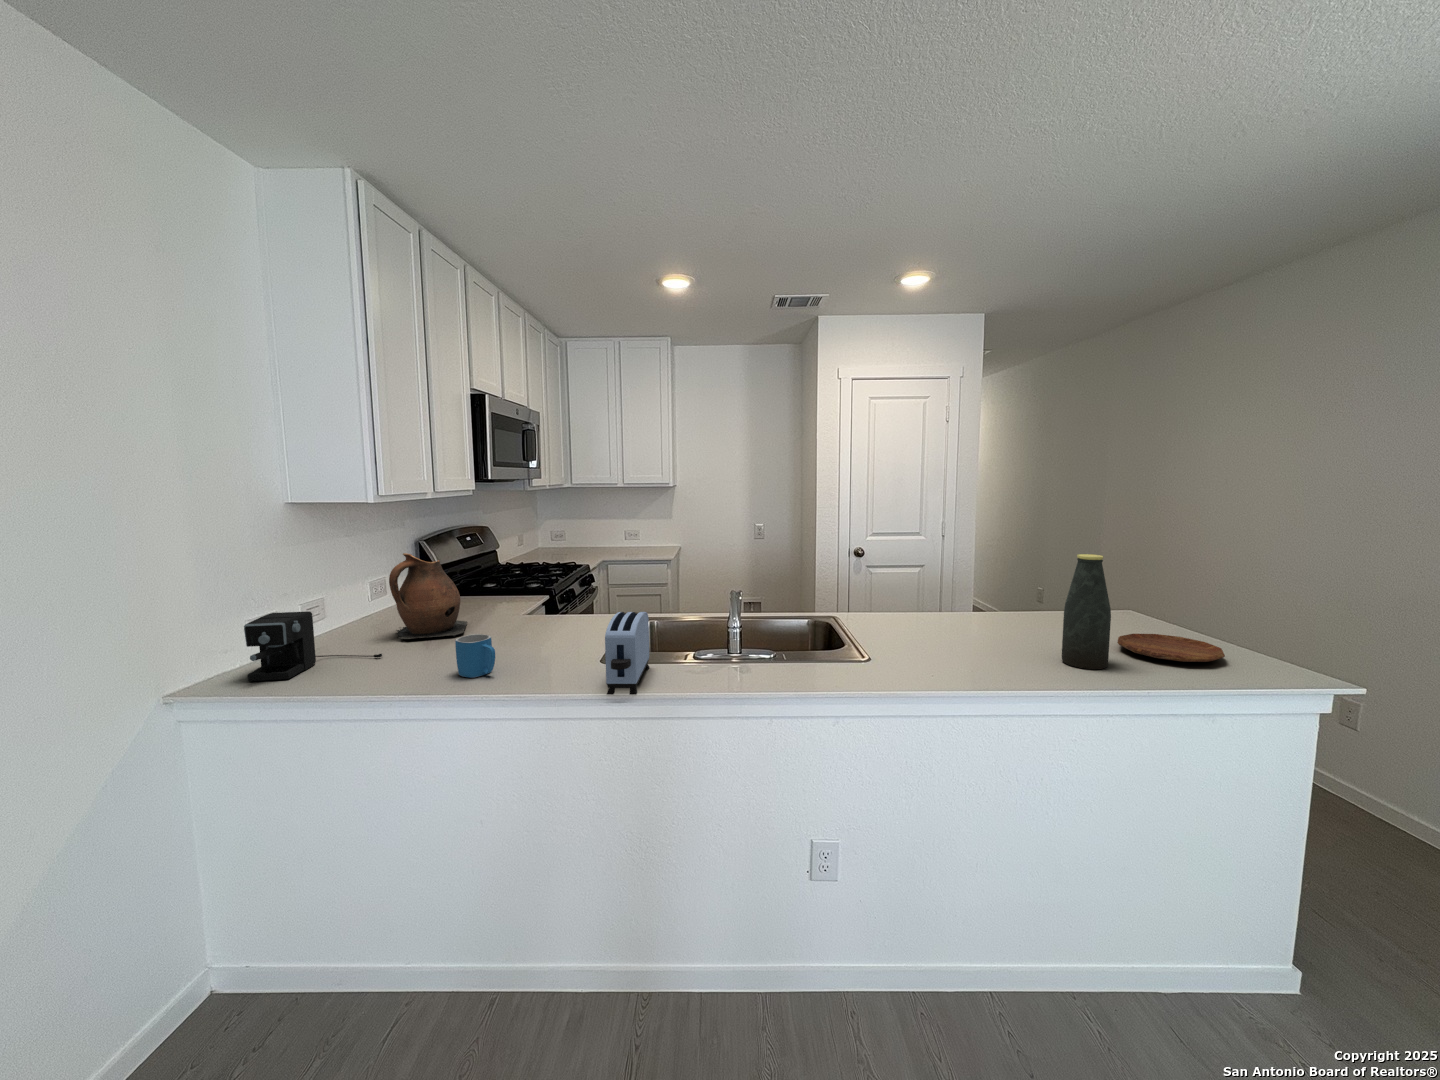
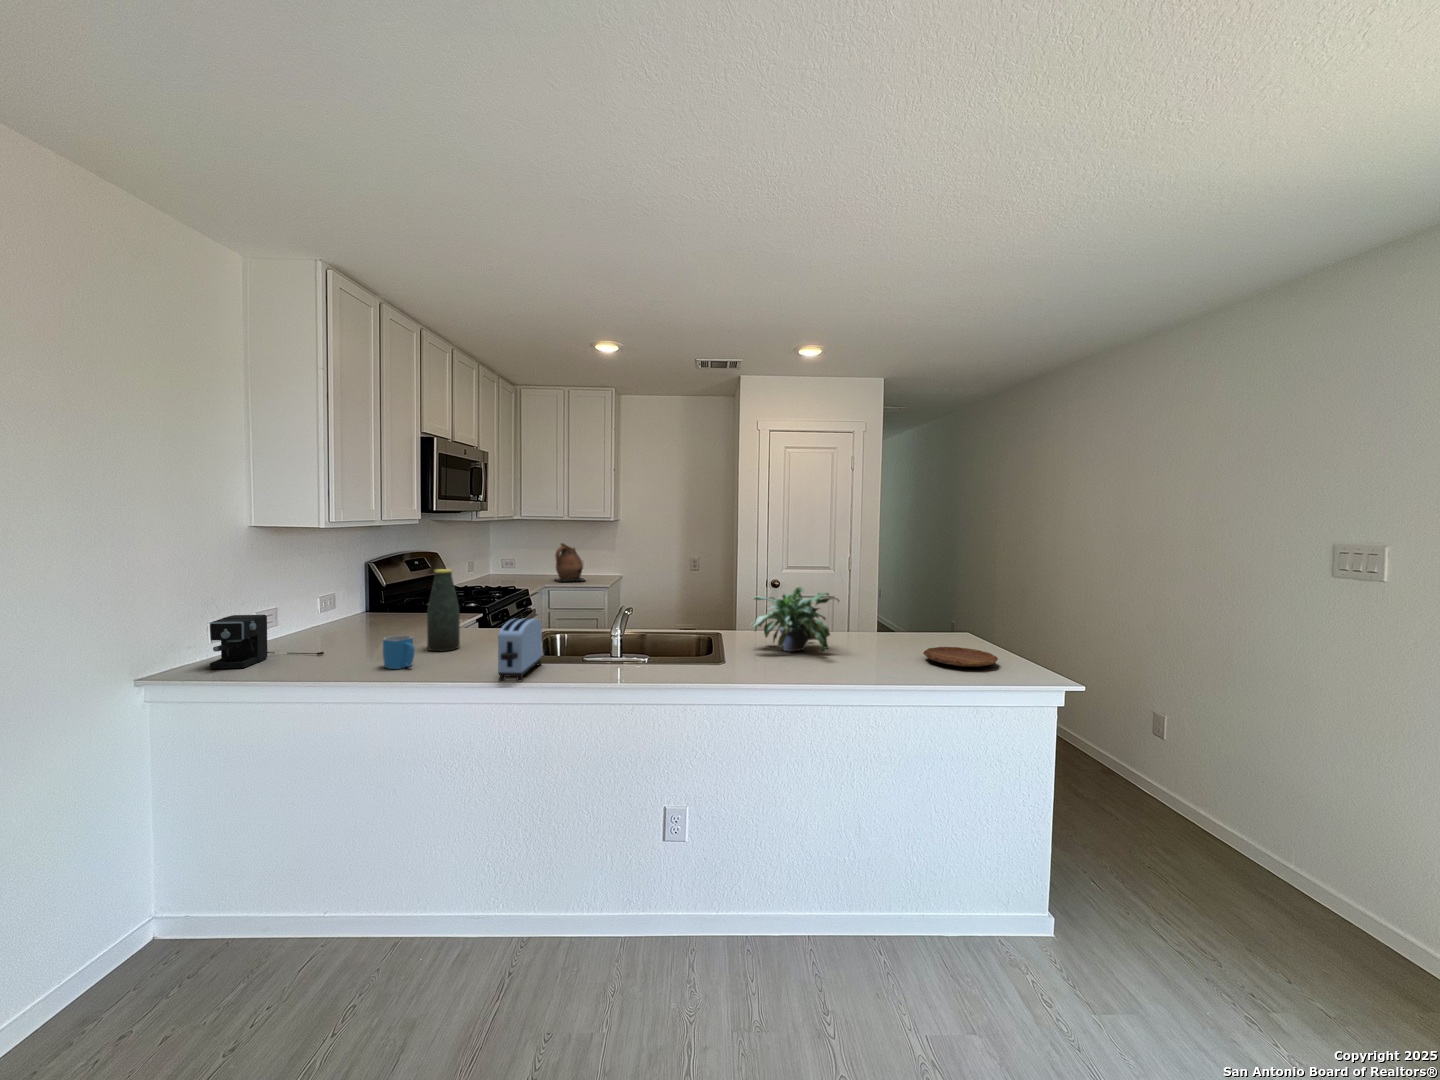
ceramic pitcher: present [389,553,467,639] -> present [555,543,584,581]
bottle: present [1062,554,1111,669] -> present [427,569,460,651]
potted plant: none [890,563,1007,645] -> present [753,587,839,651]

